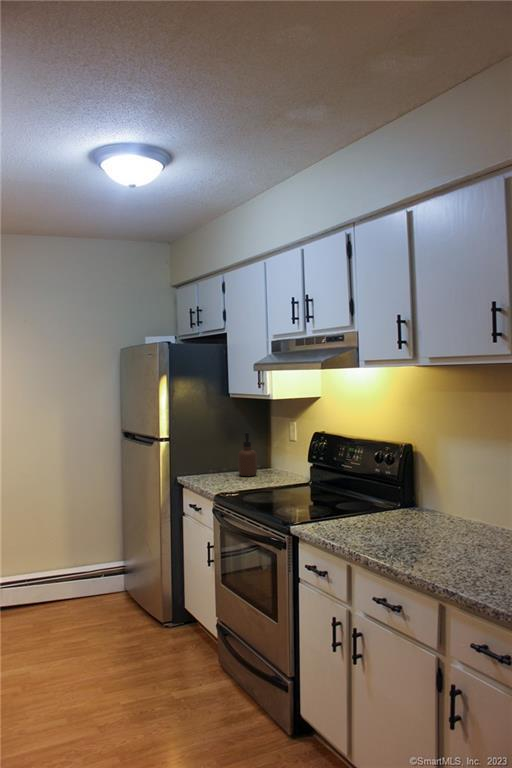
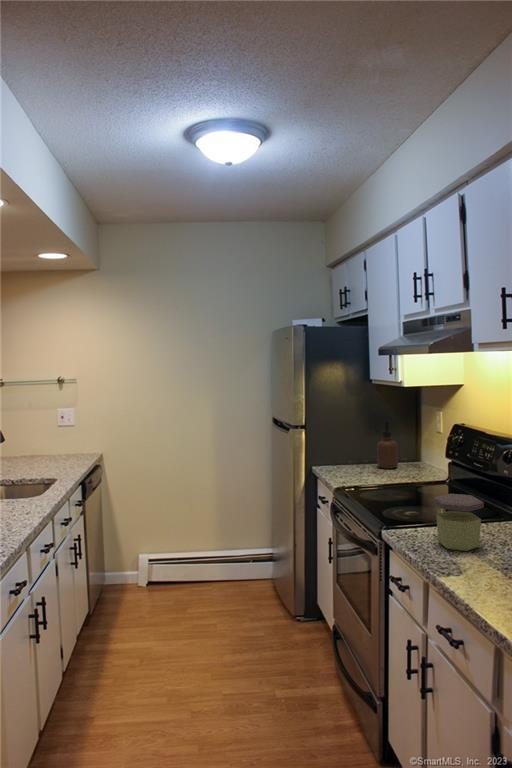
jar: none [344,488,385,535] -> present [434,494,484,551]

